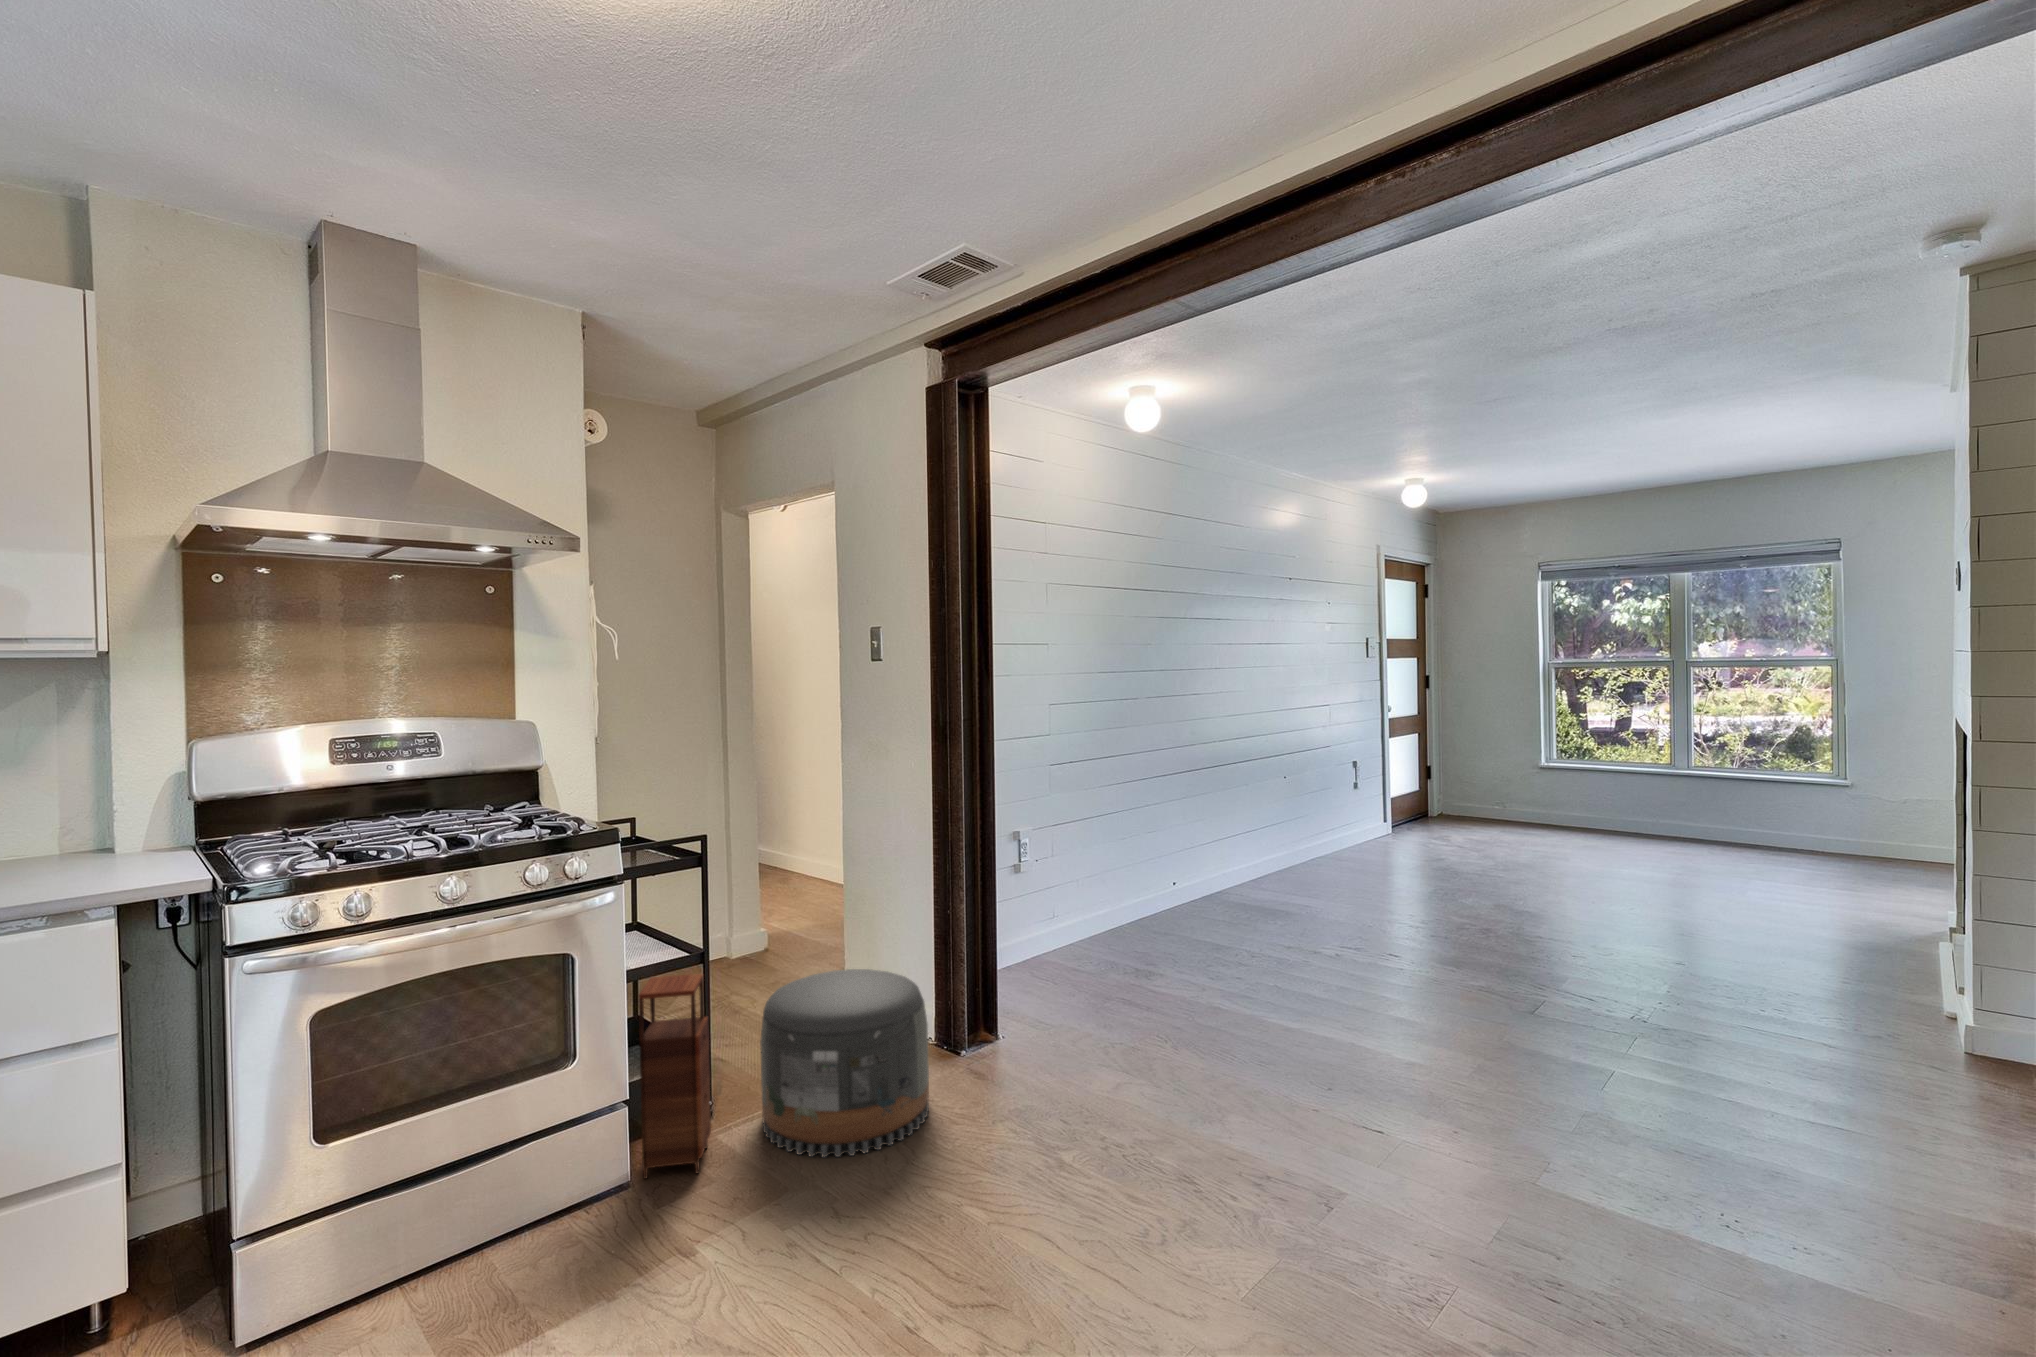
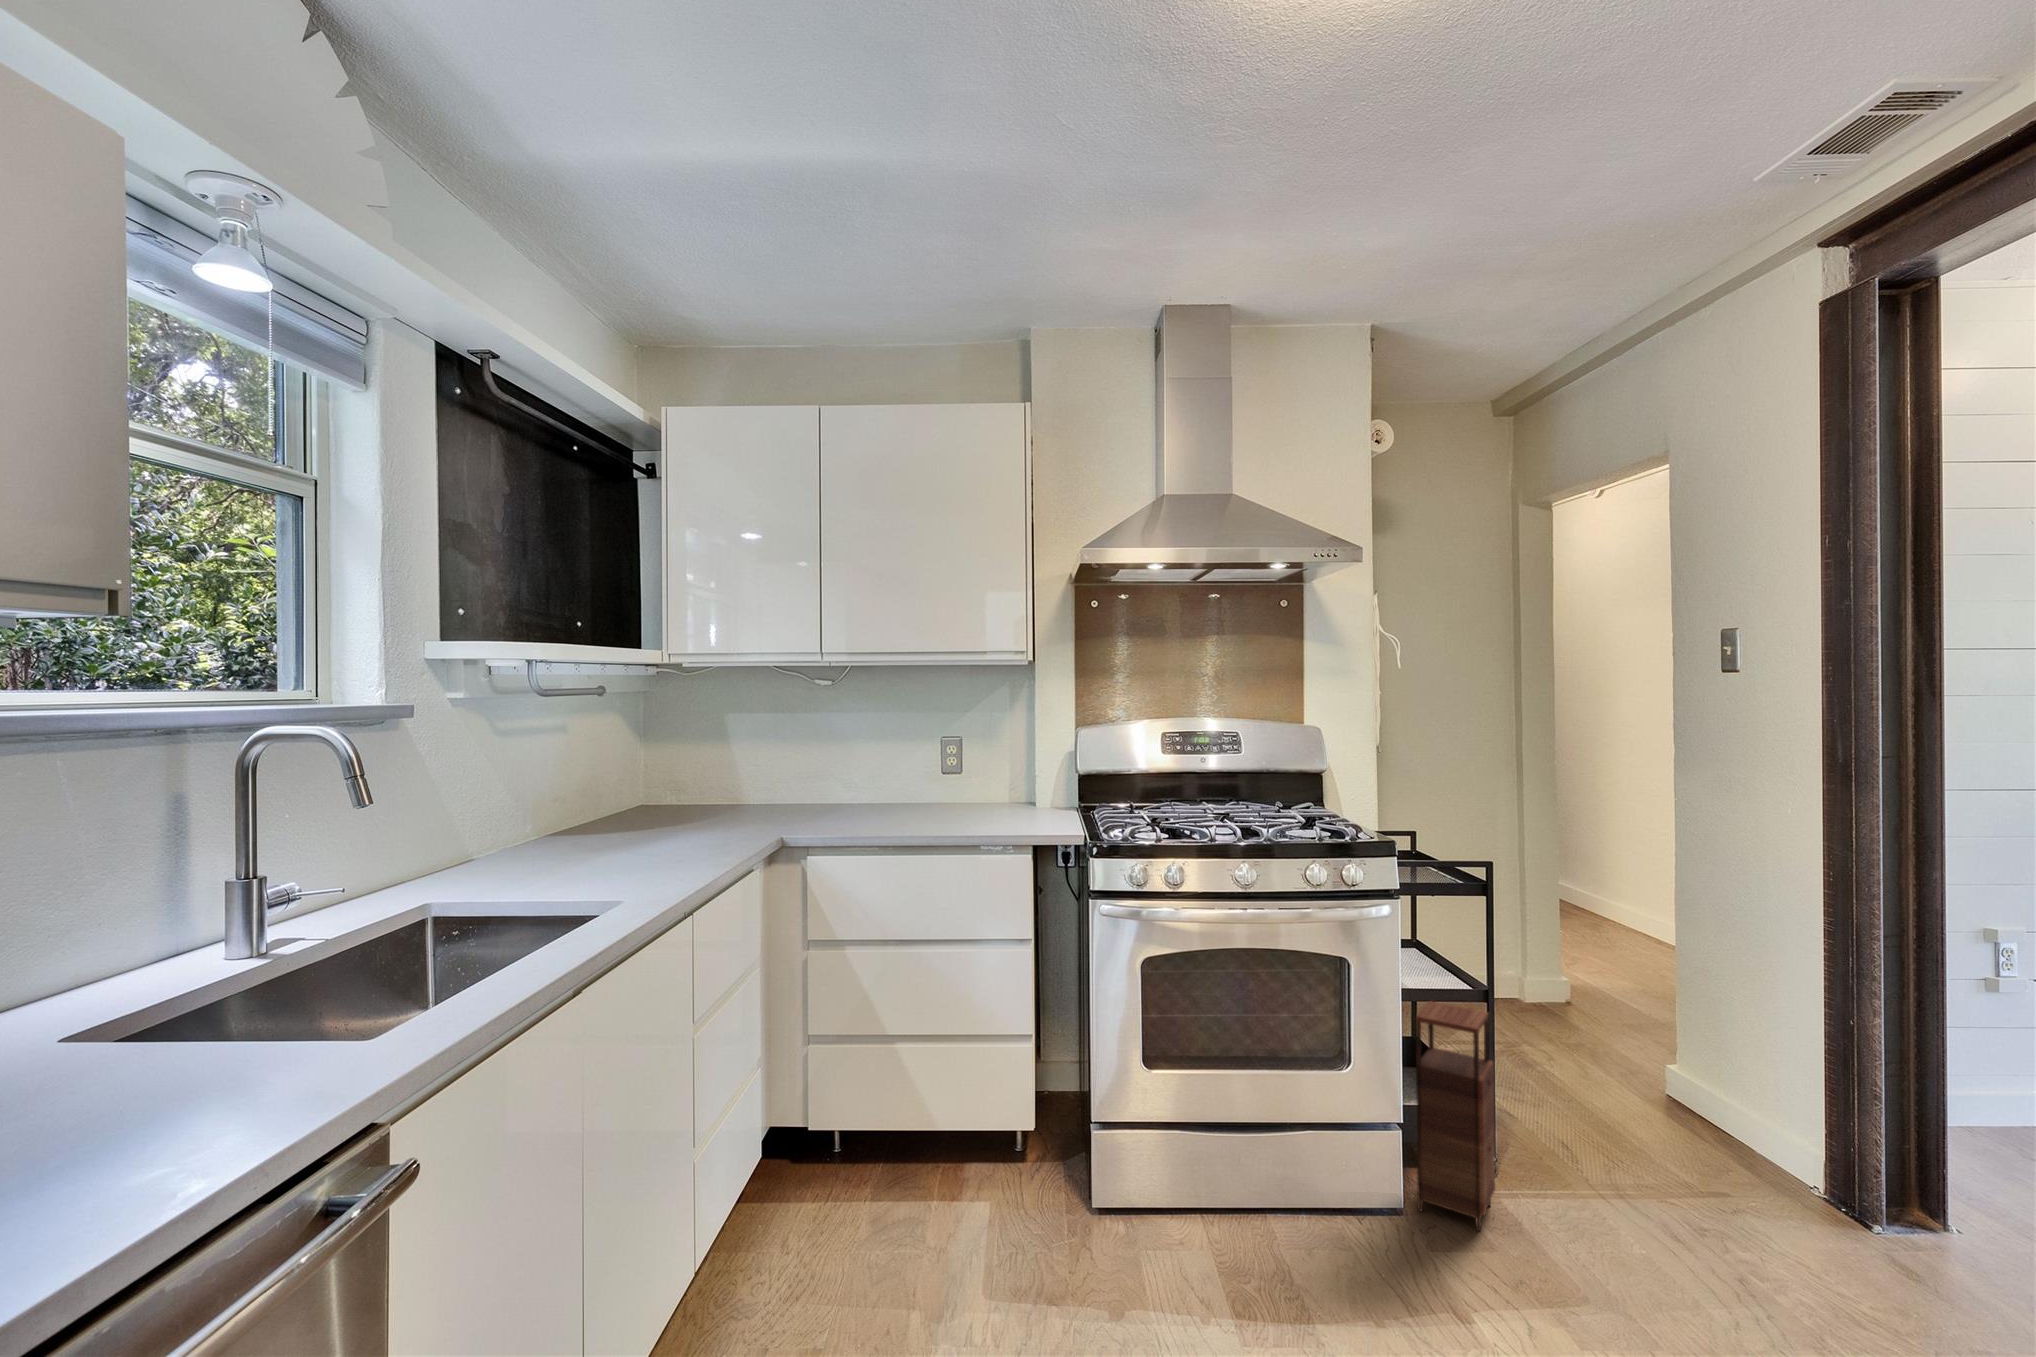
pouf: present [760,969,929,1157] -> none [1558,1049,1819,1311]

